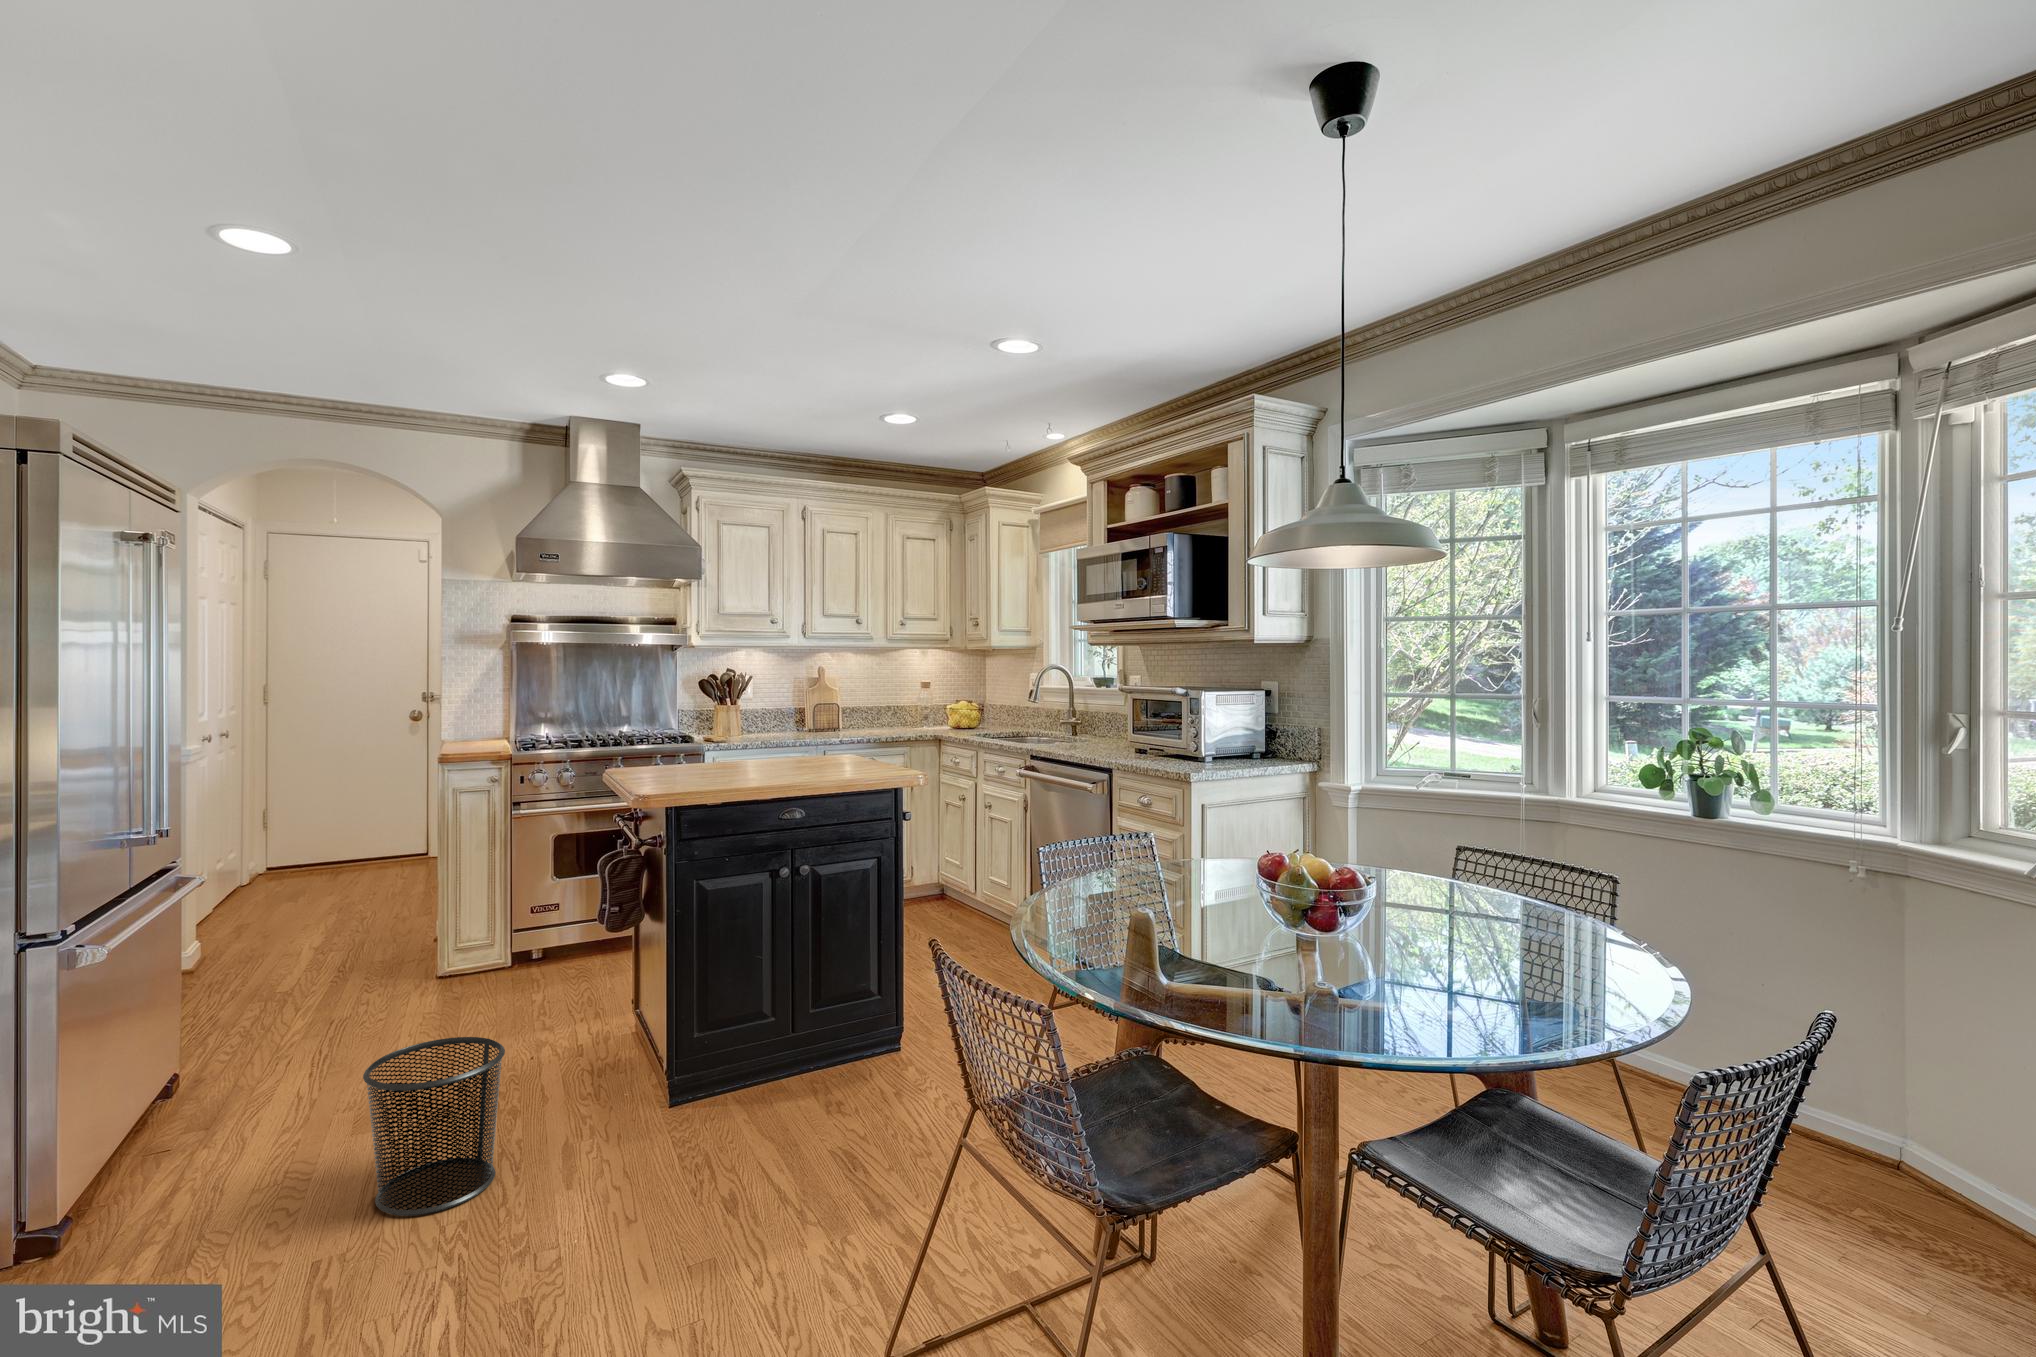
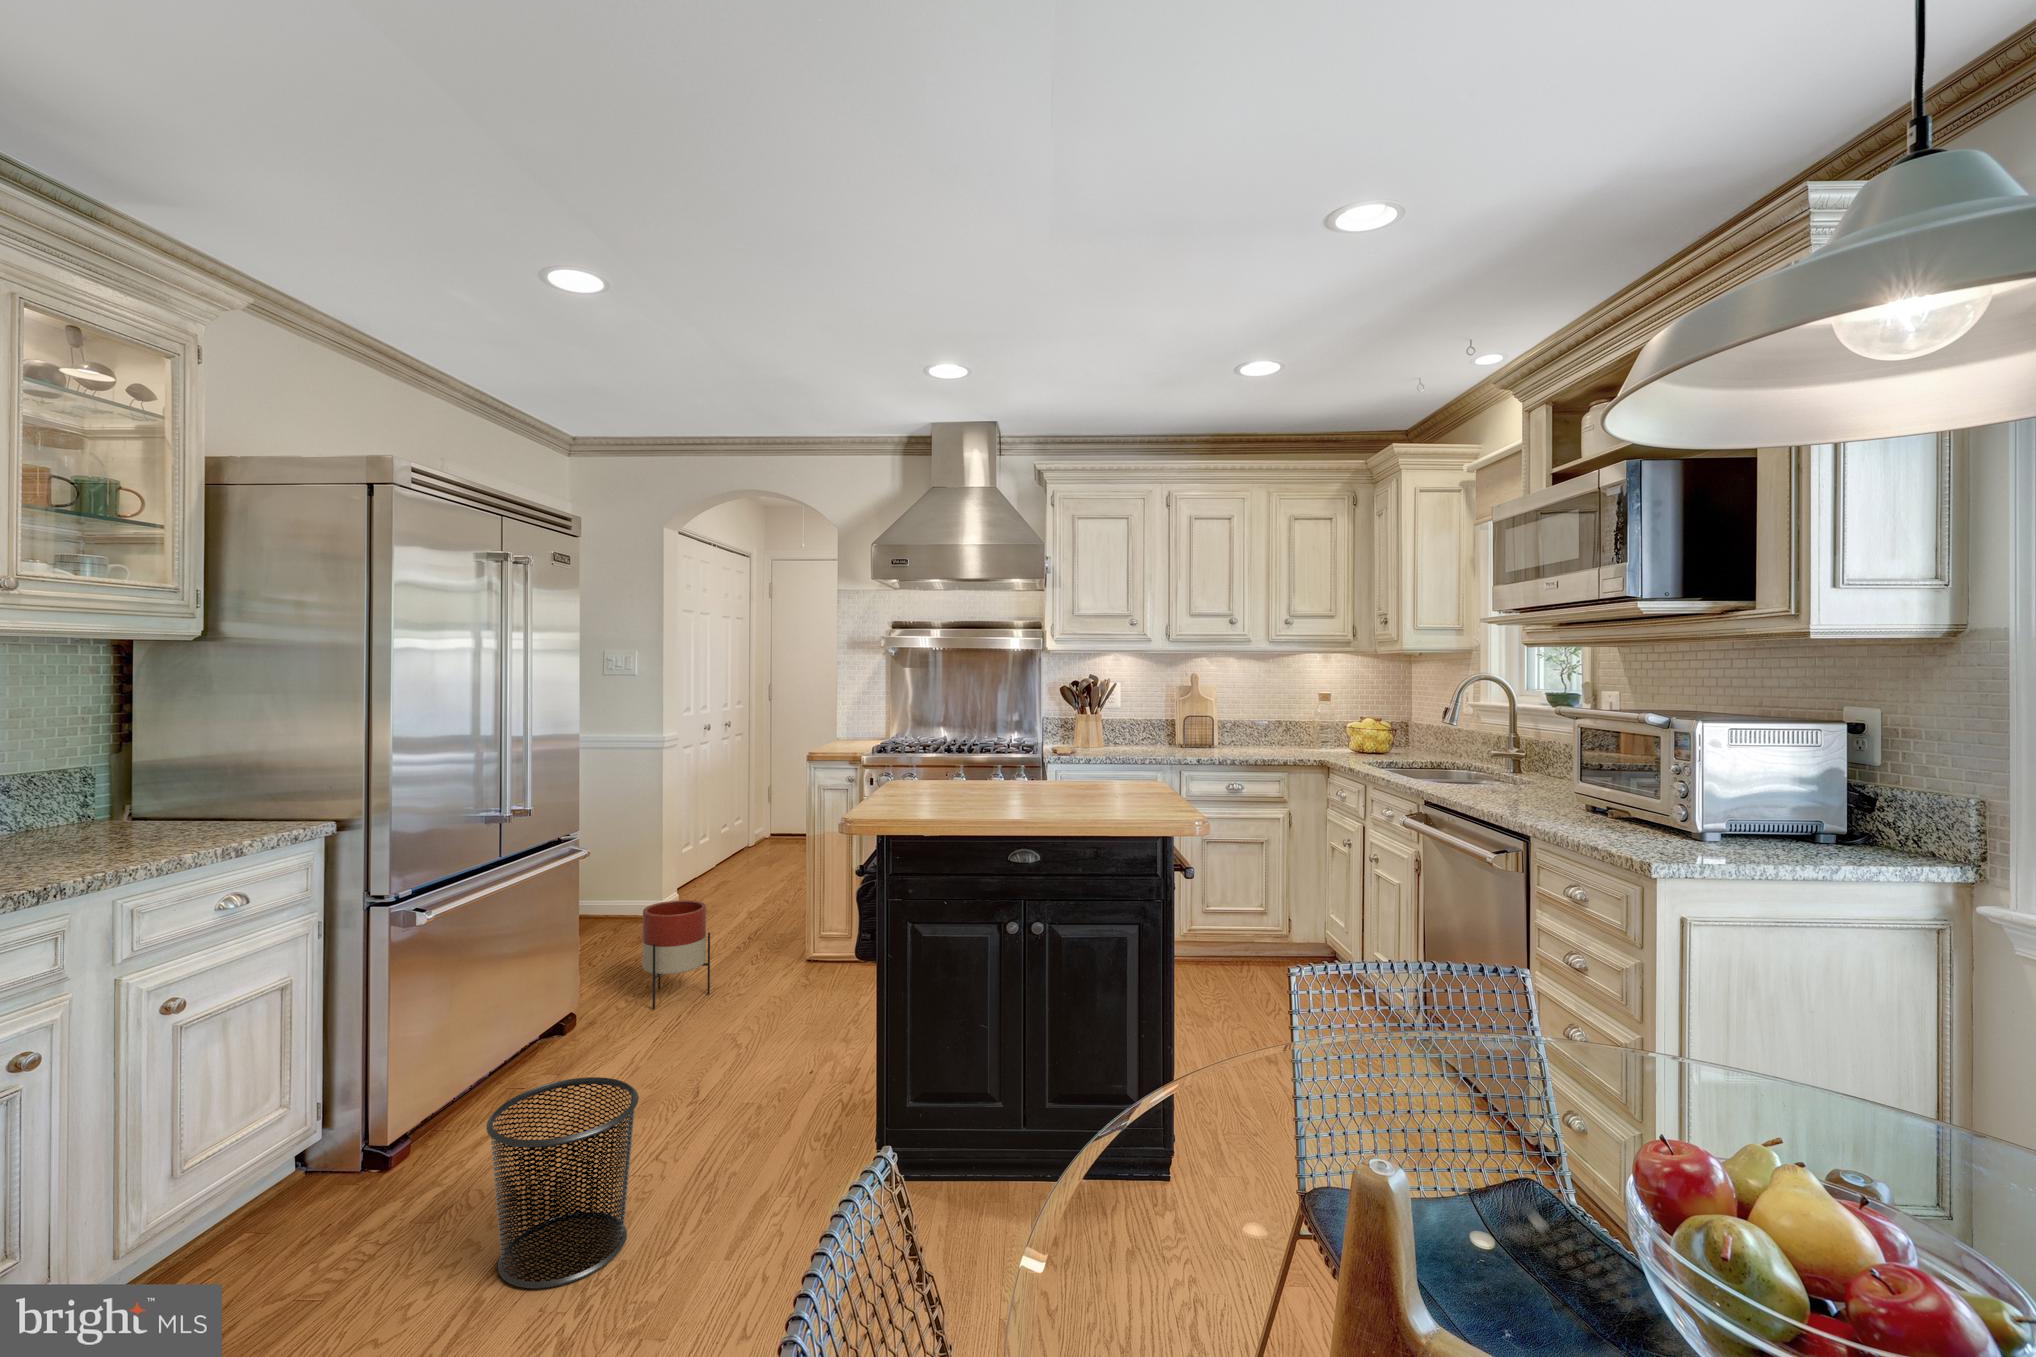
planter: none [285,915,369,1032] -> present [642,900,710,1009]

